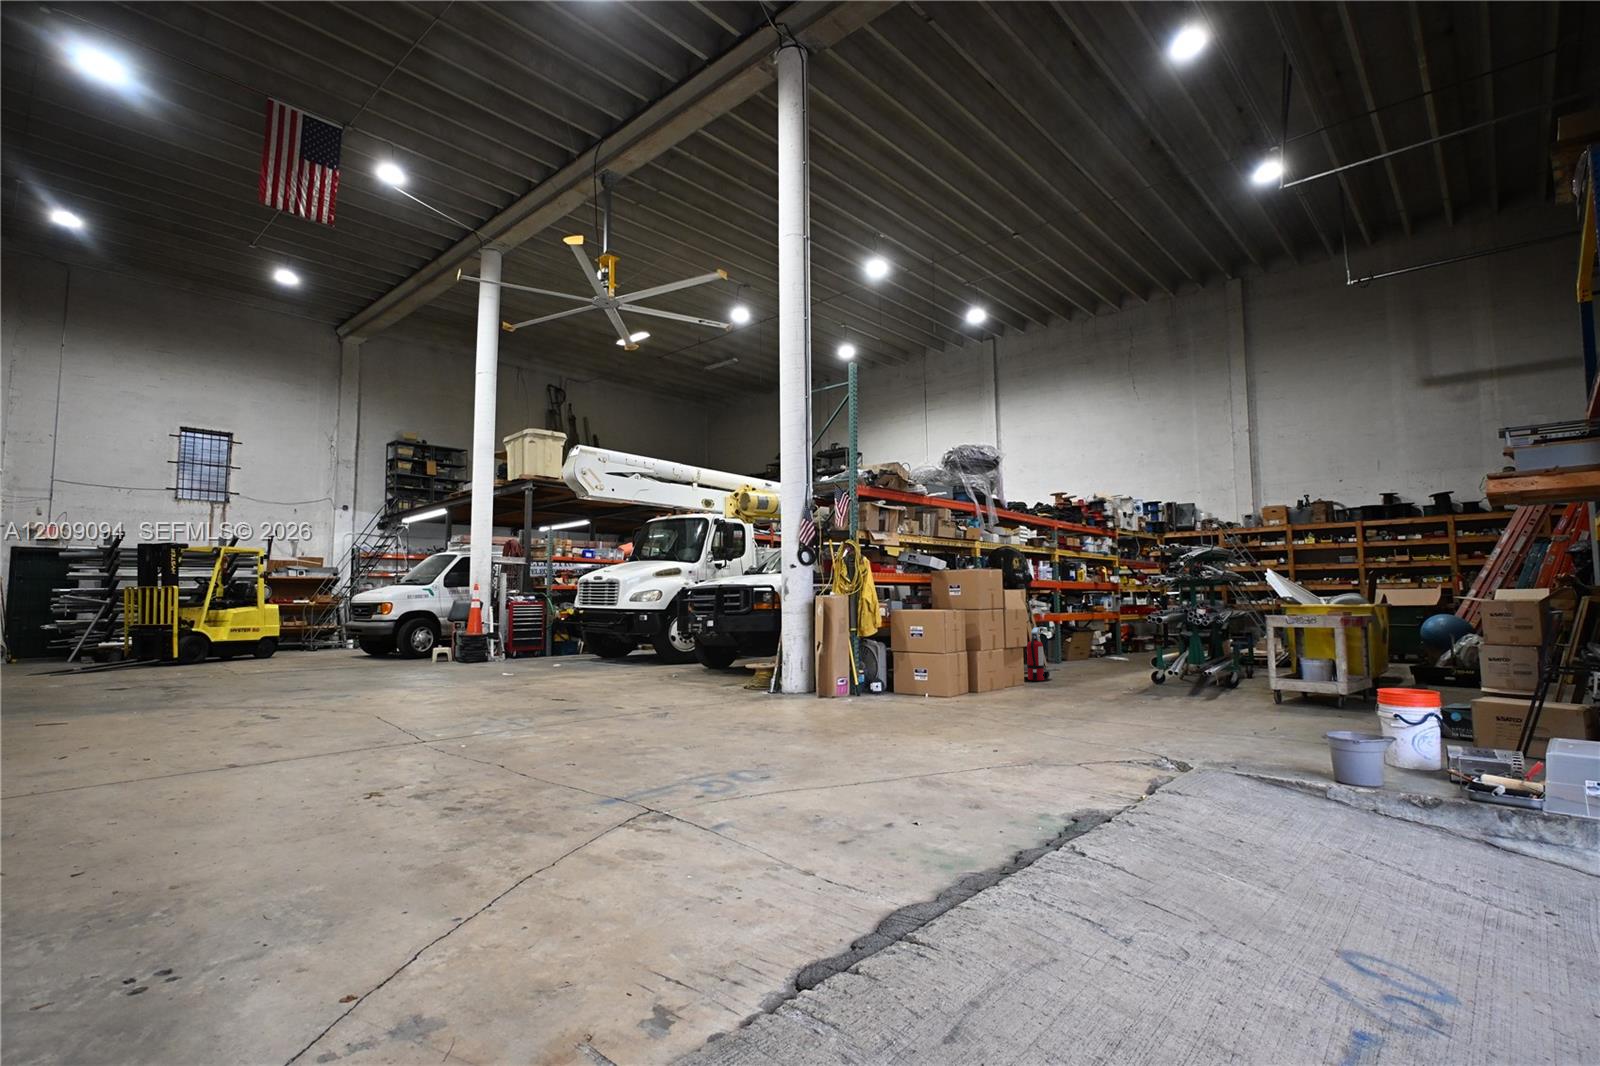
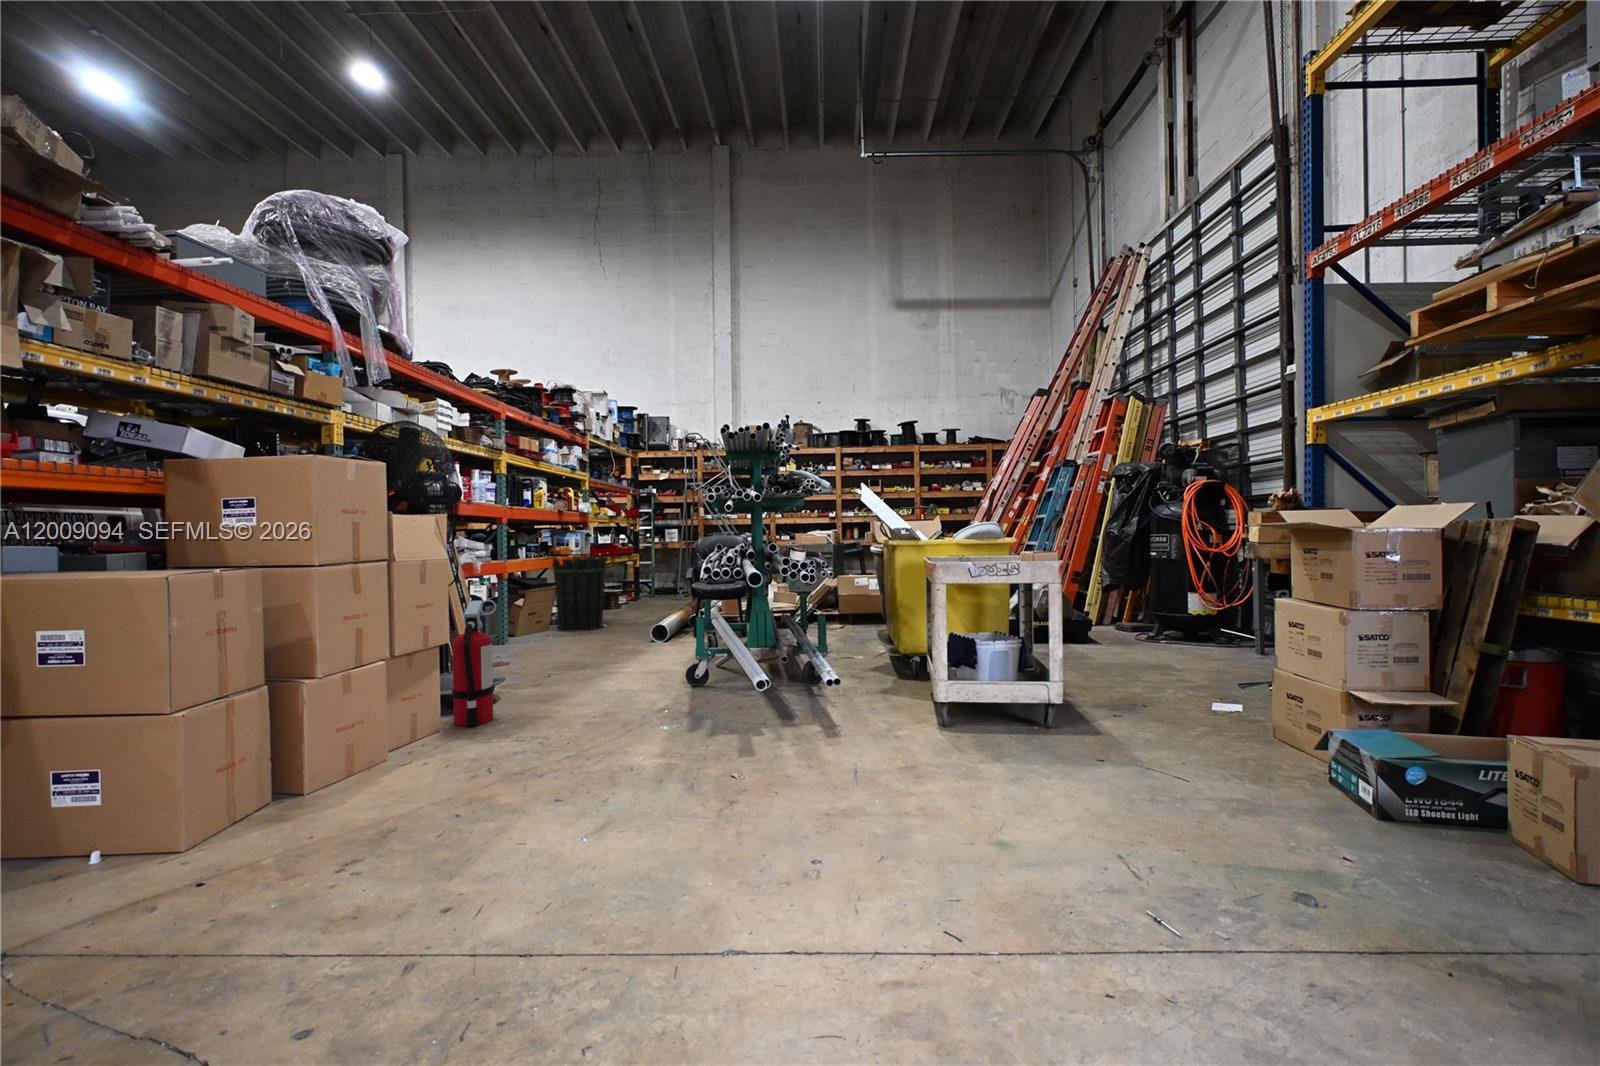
waste bin: none [1087,614,1128,663] -> present [552,556,608,632]

